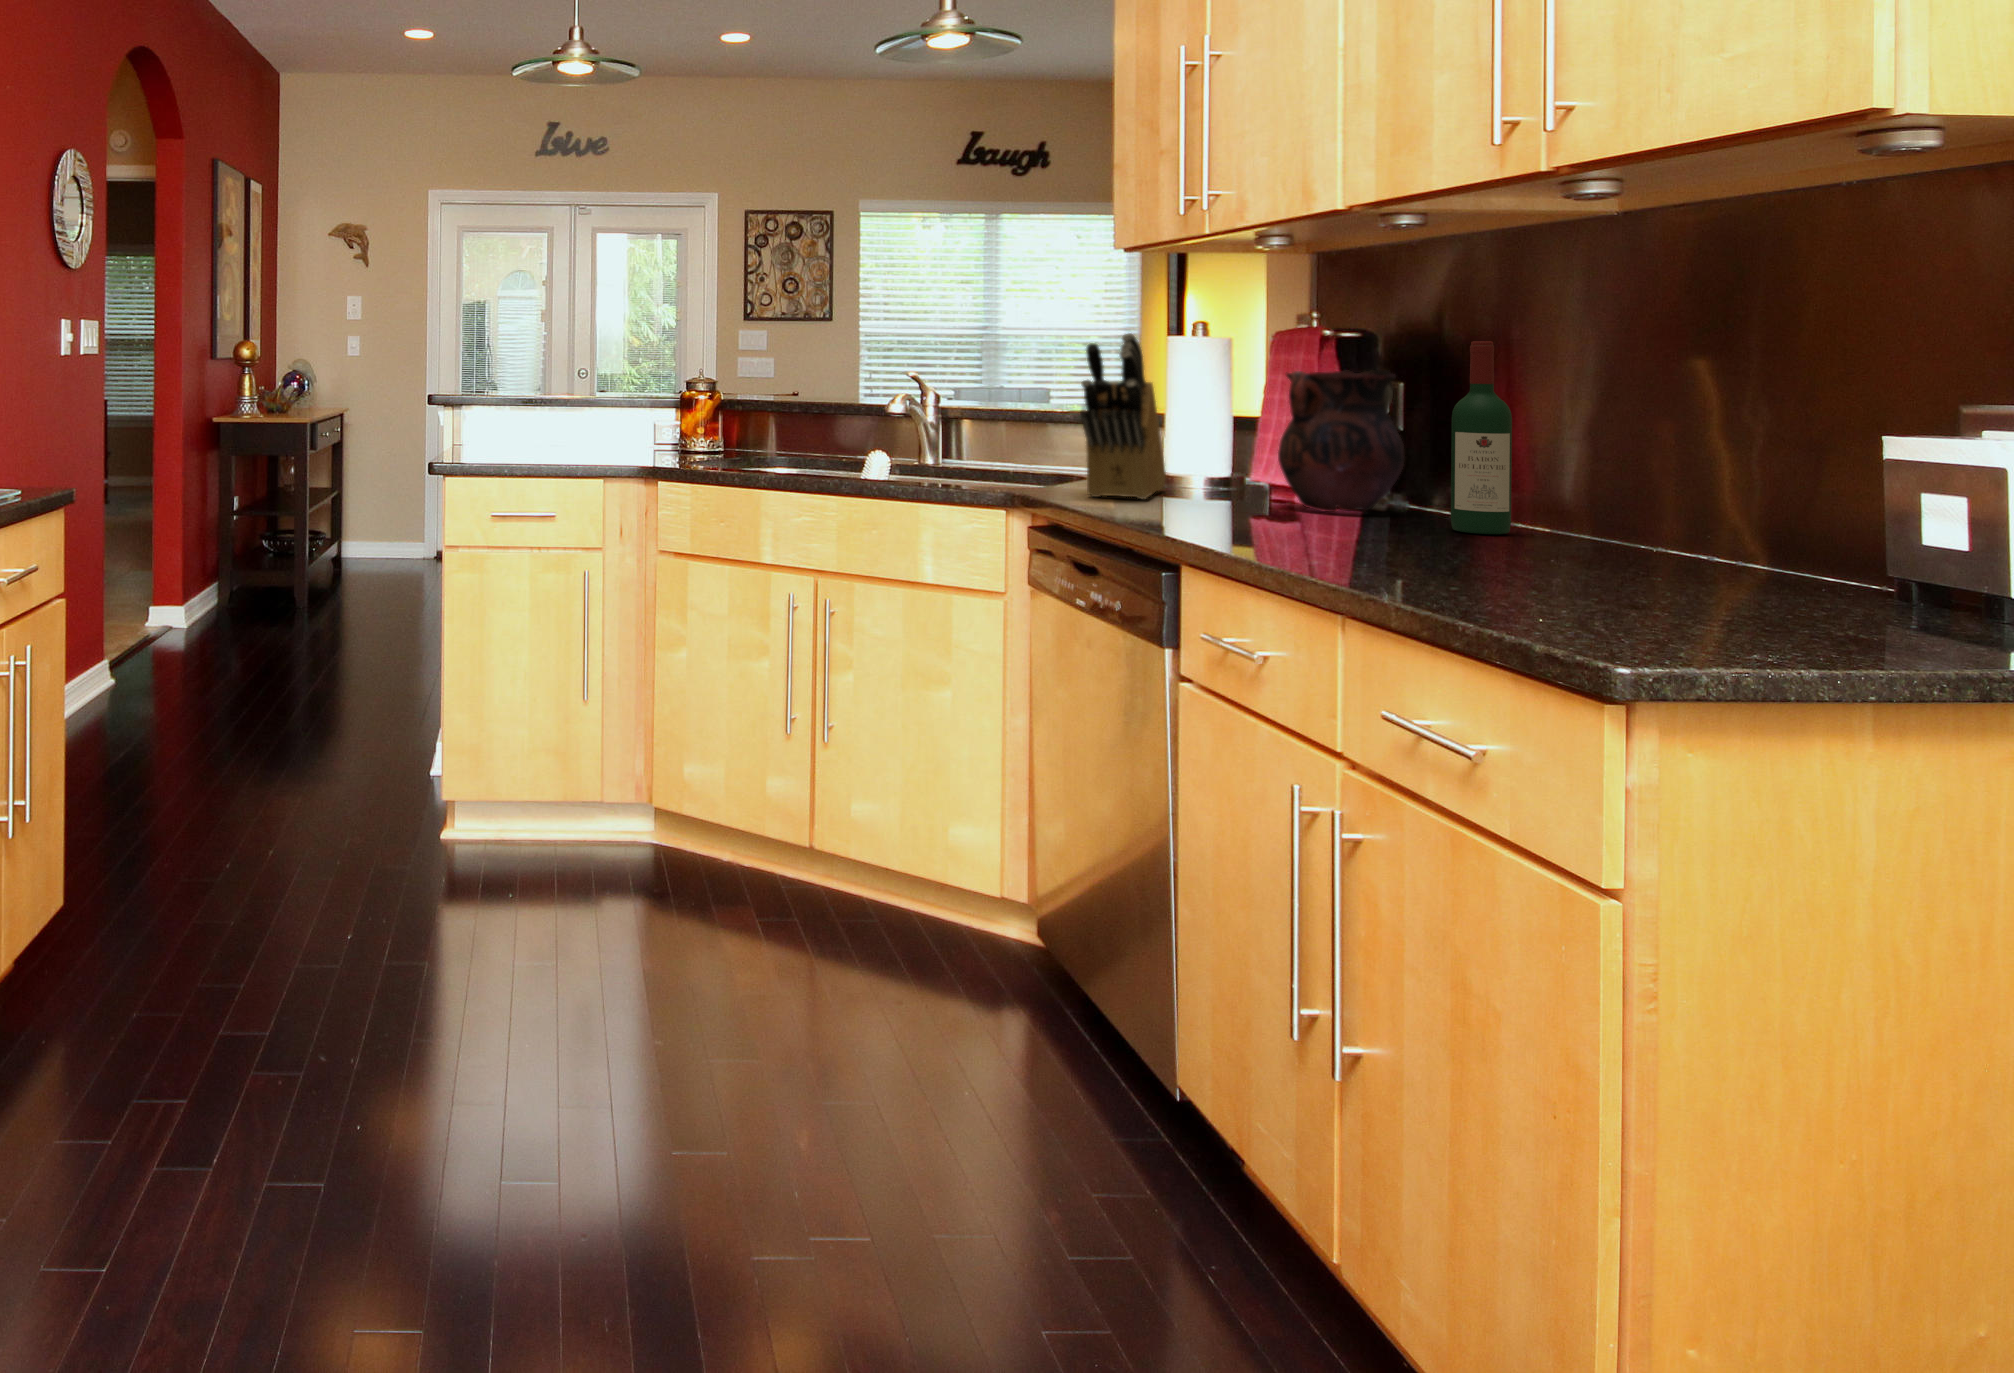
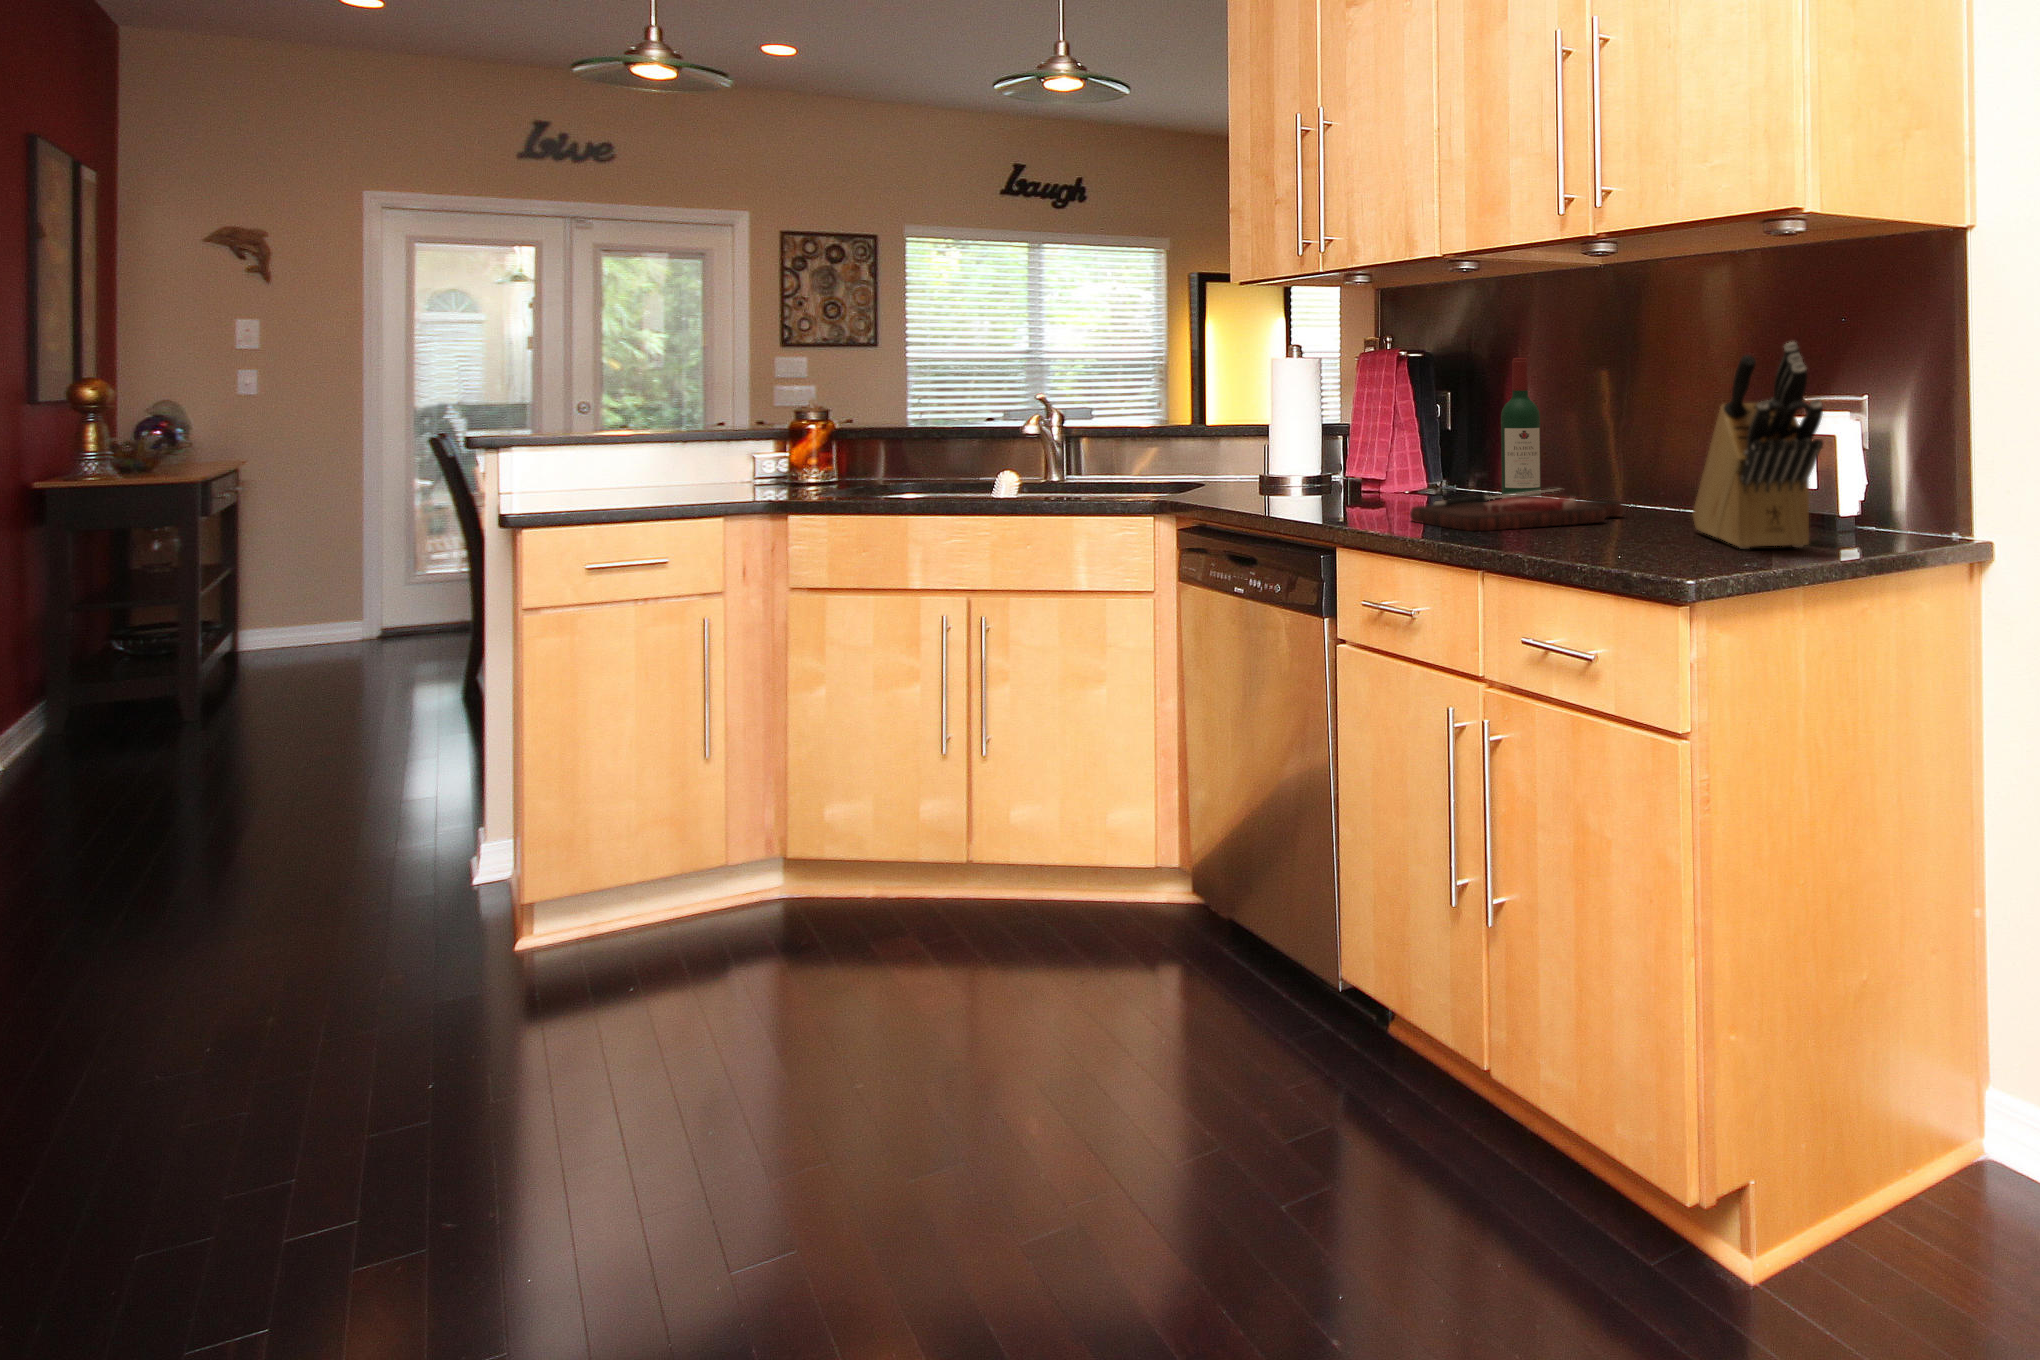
knife block: present [1080,333,1166,499] -> present [1693,342,1823,549]
vase: present [1278,370,1404,512] -> none [1372,382,1461,498]
cutting board: none [1288,518,1627,568] -> present [1410,489,1624,531]

